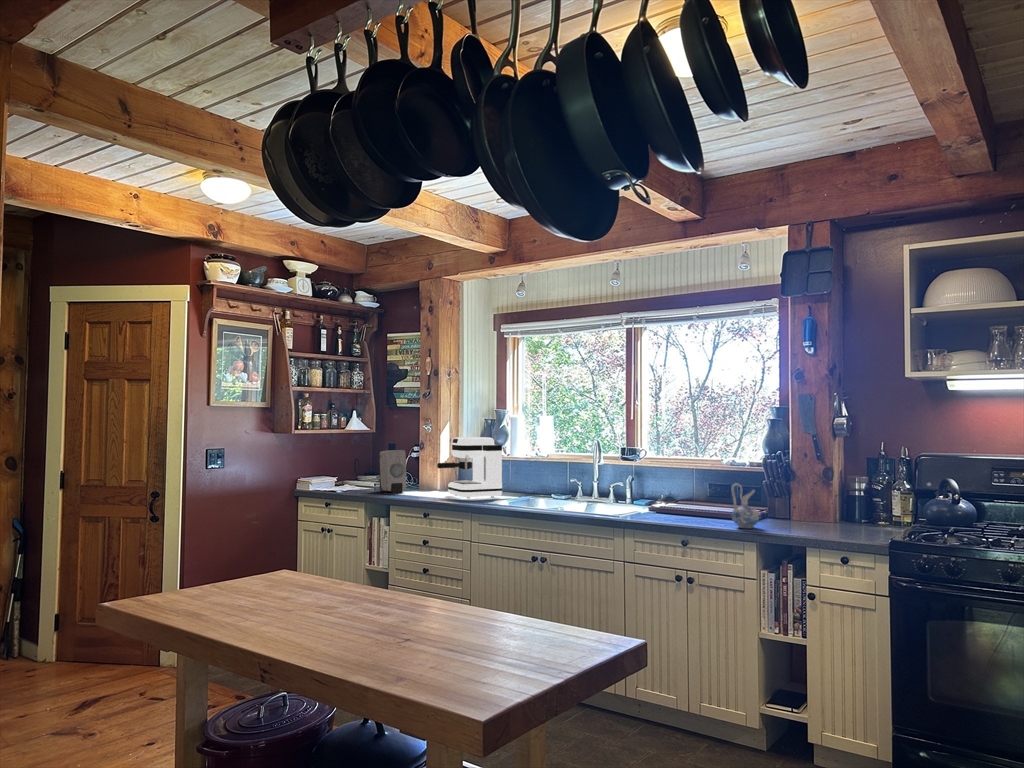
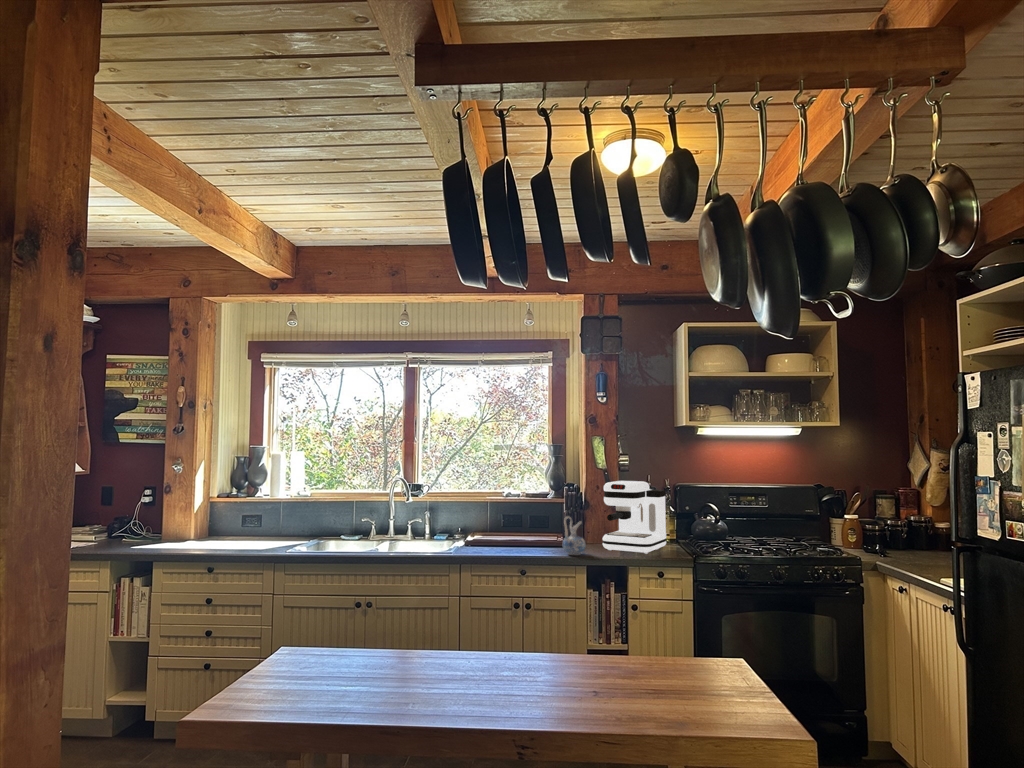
coffee maker: present [437,437,502,498] -> present [603,481,666,554]
soap dispenser: present [379,450,406,493] -> none [124,496,165,547]

